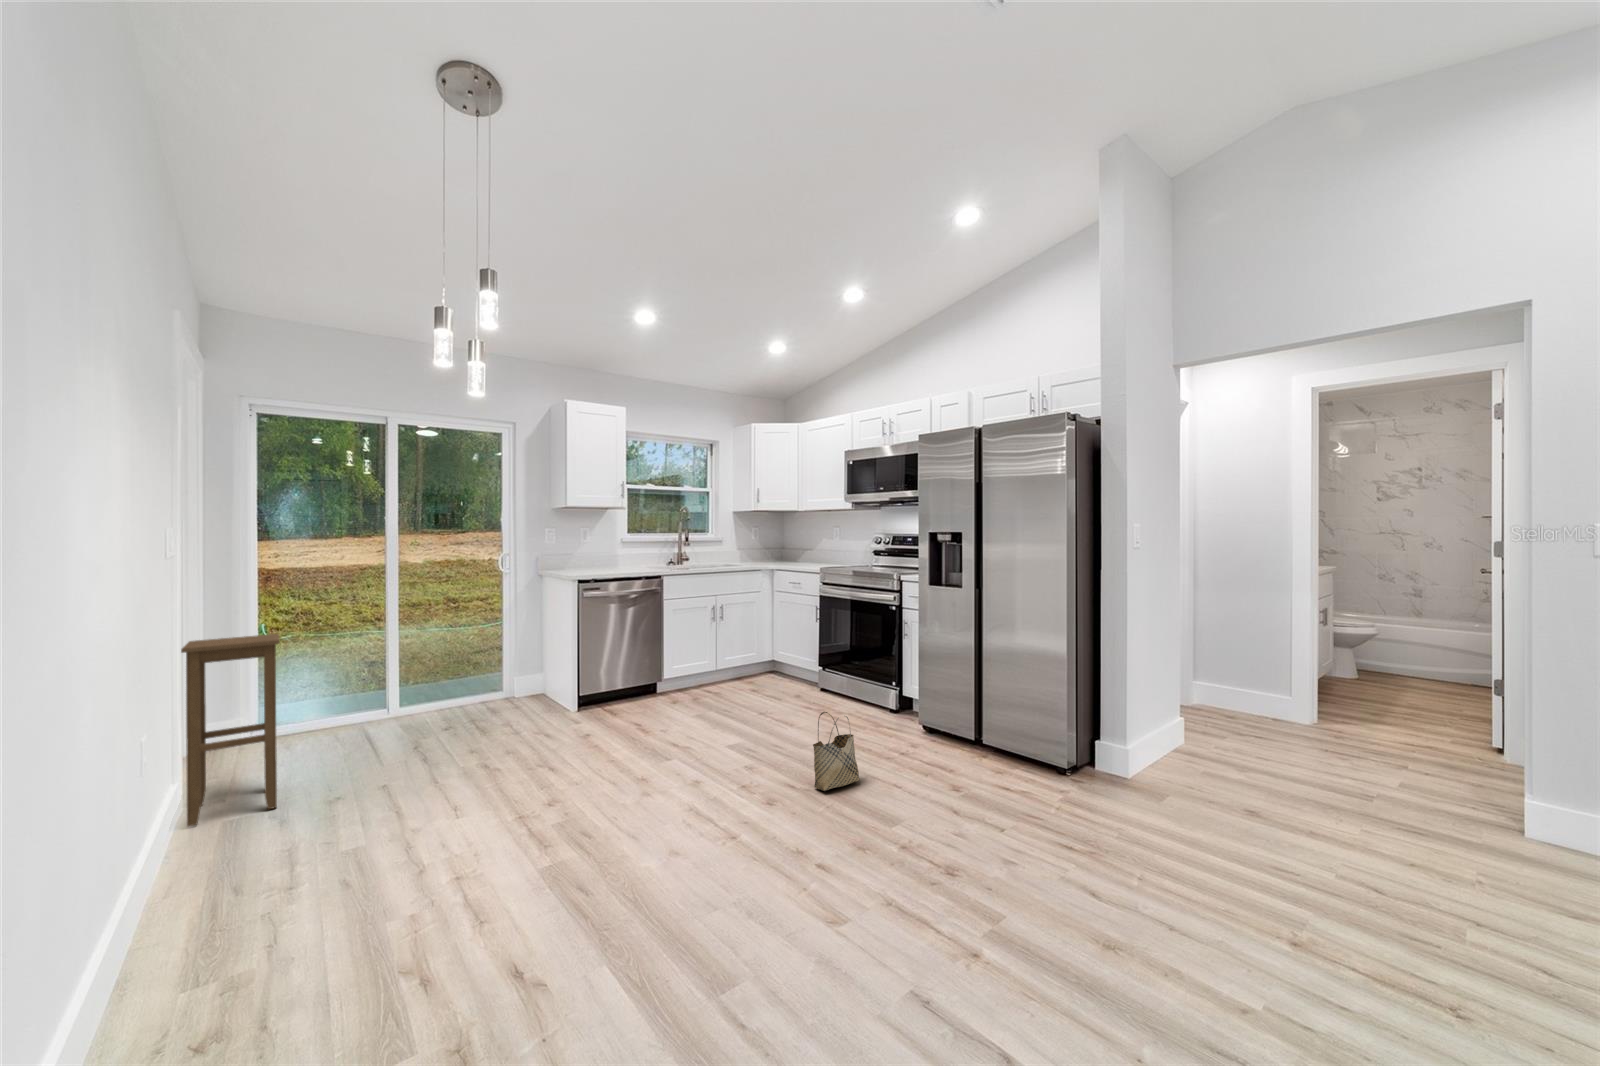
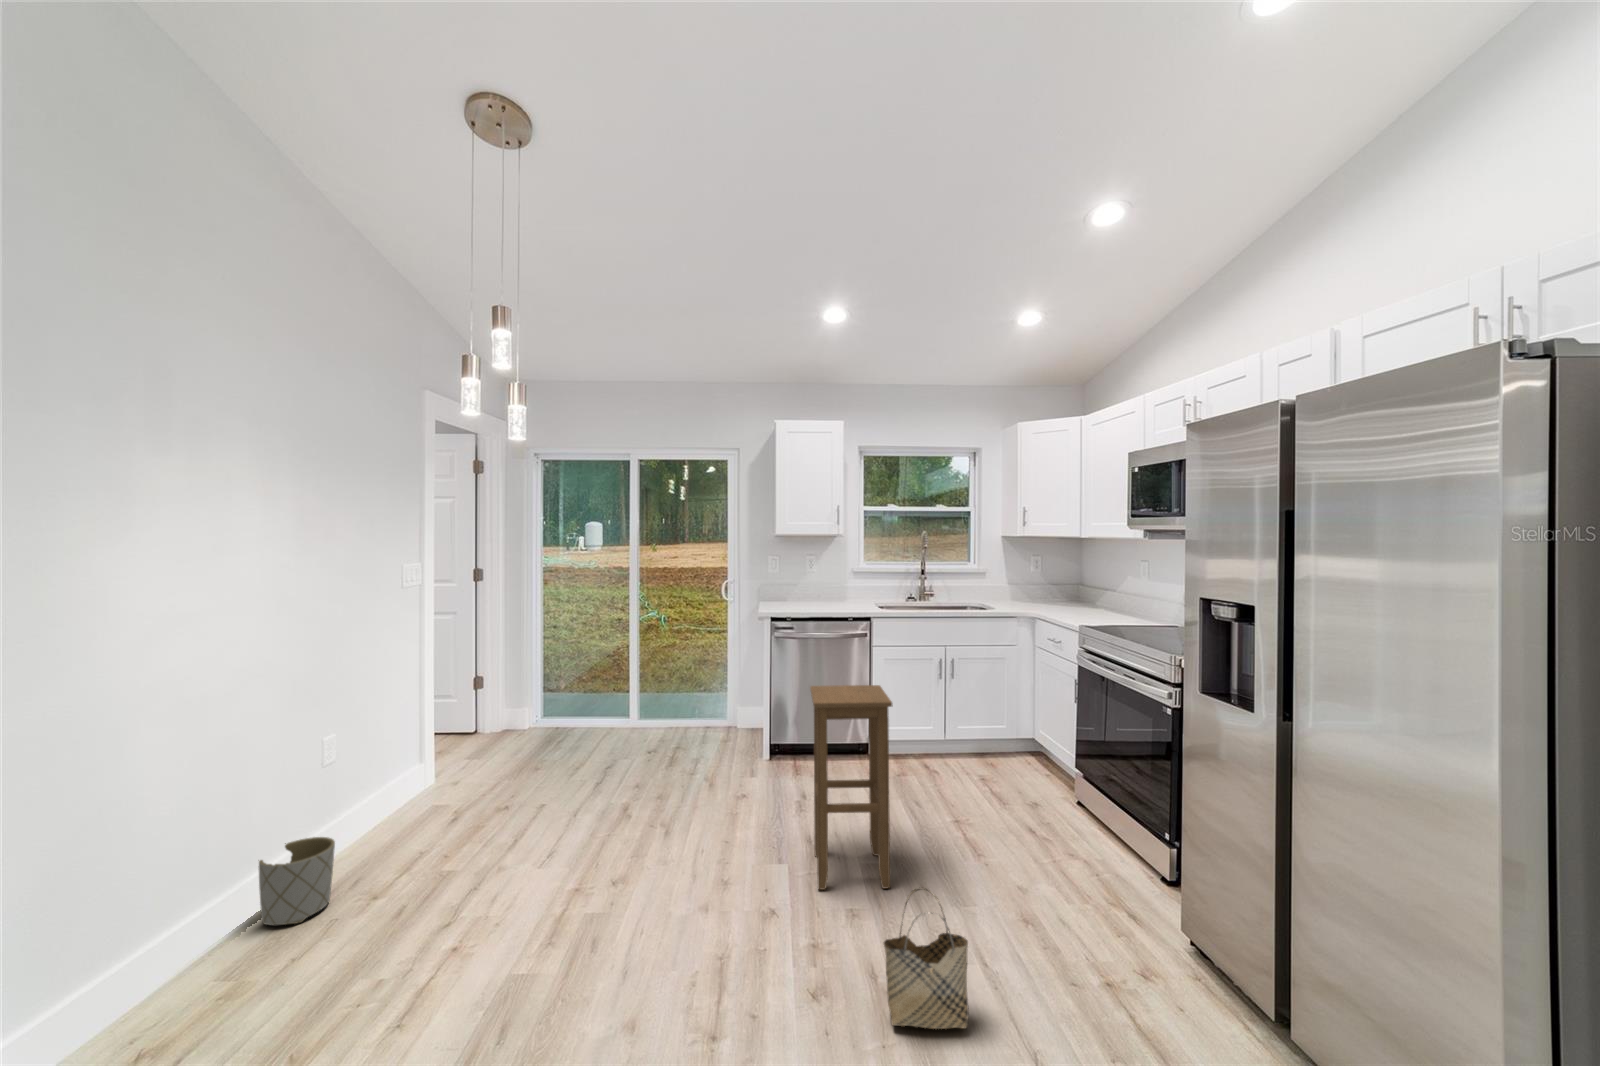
stool: present [181,634,280,826] -> present [810,685,893,890]
planter: none [146,825,242,930] -> present [259,837,335,925]

